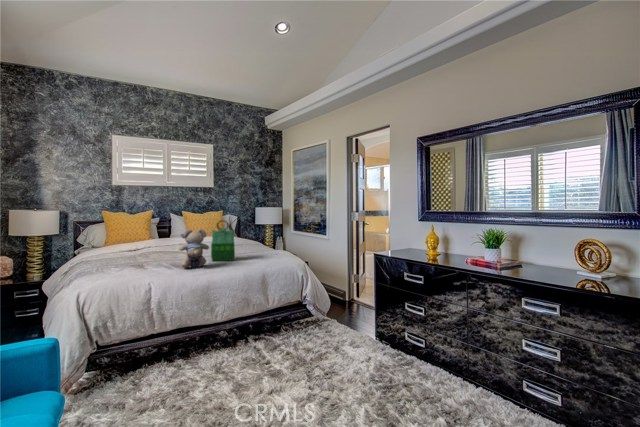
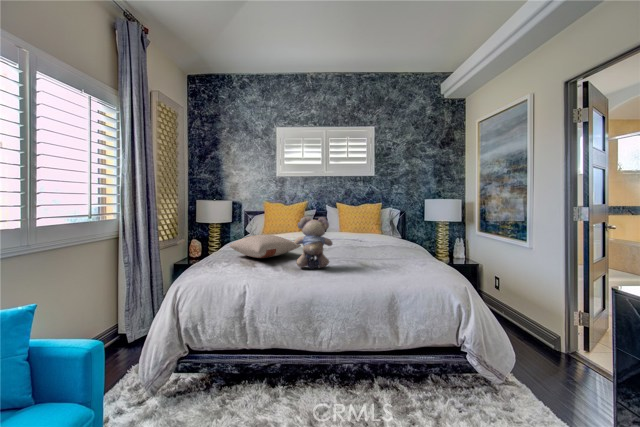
tote bag: present [211,220,235,261] -> none [341,208,372,265]
pillow: none [104,245,174,265] -> present [229,235,301,258]

